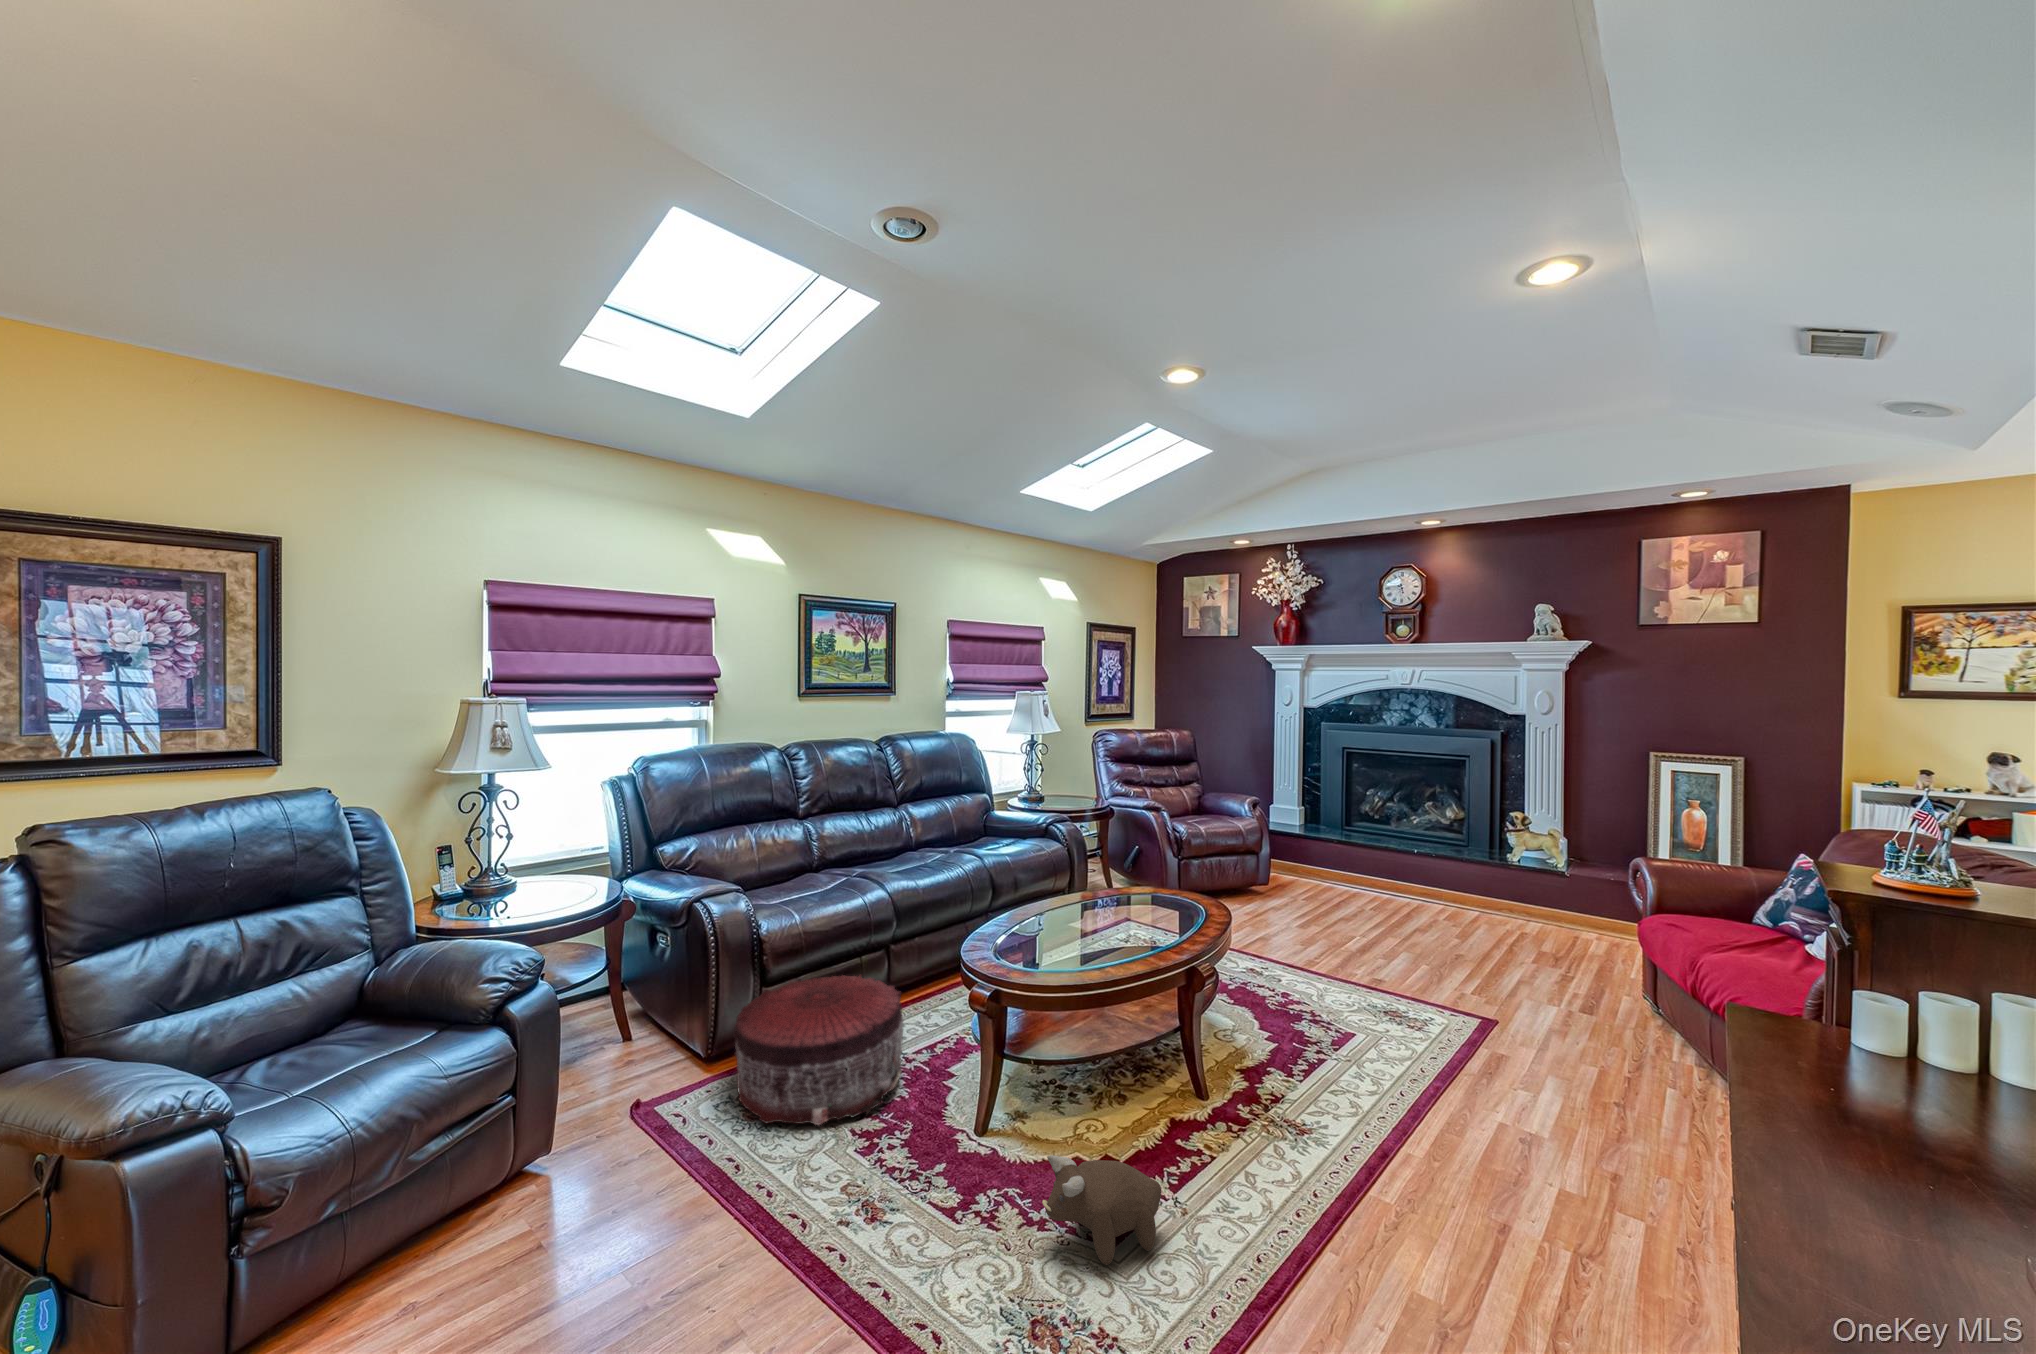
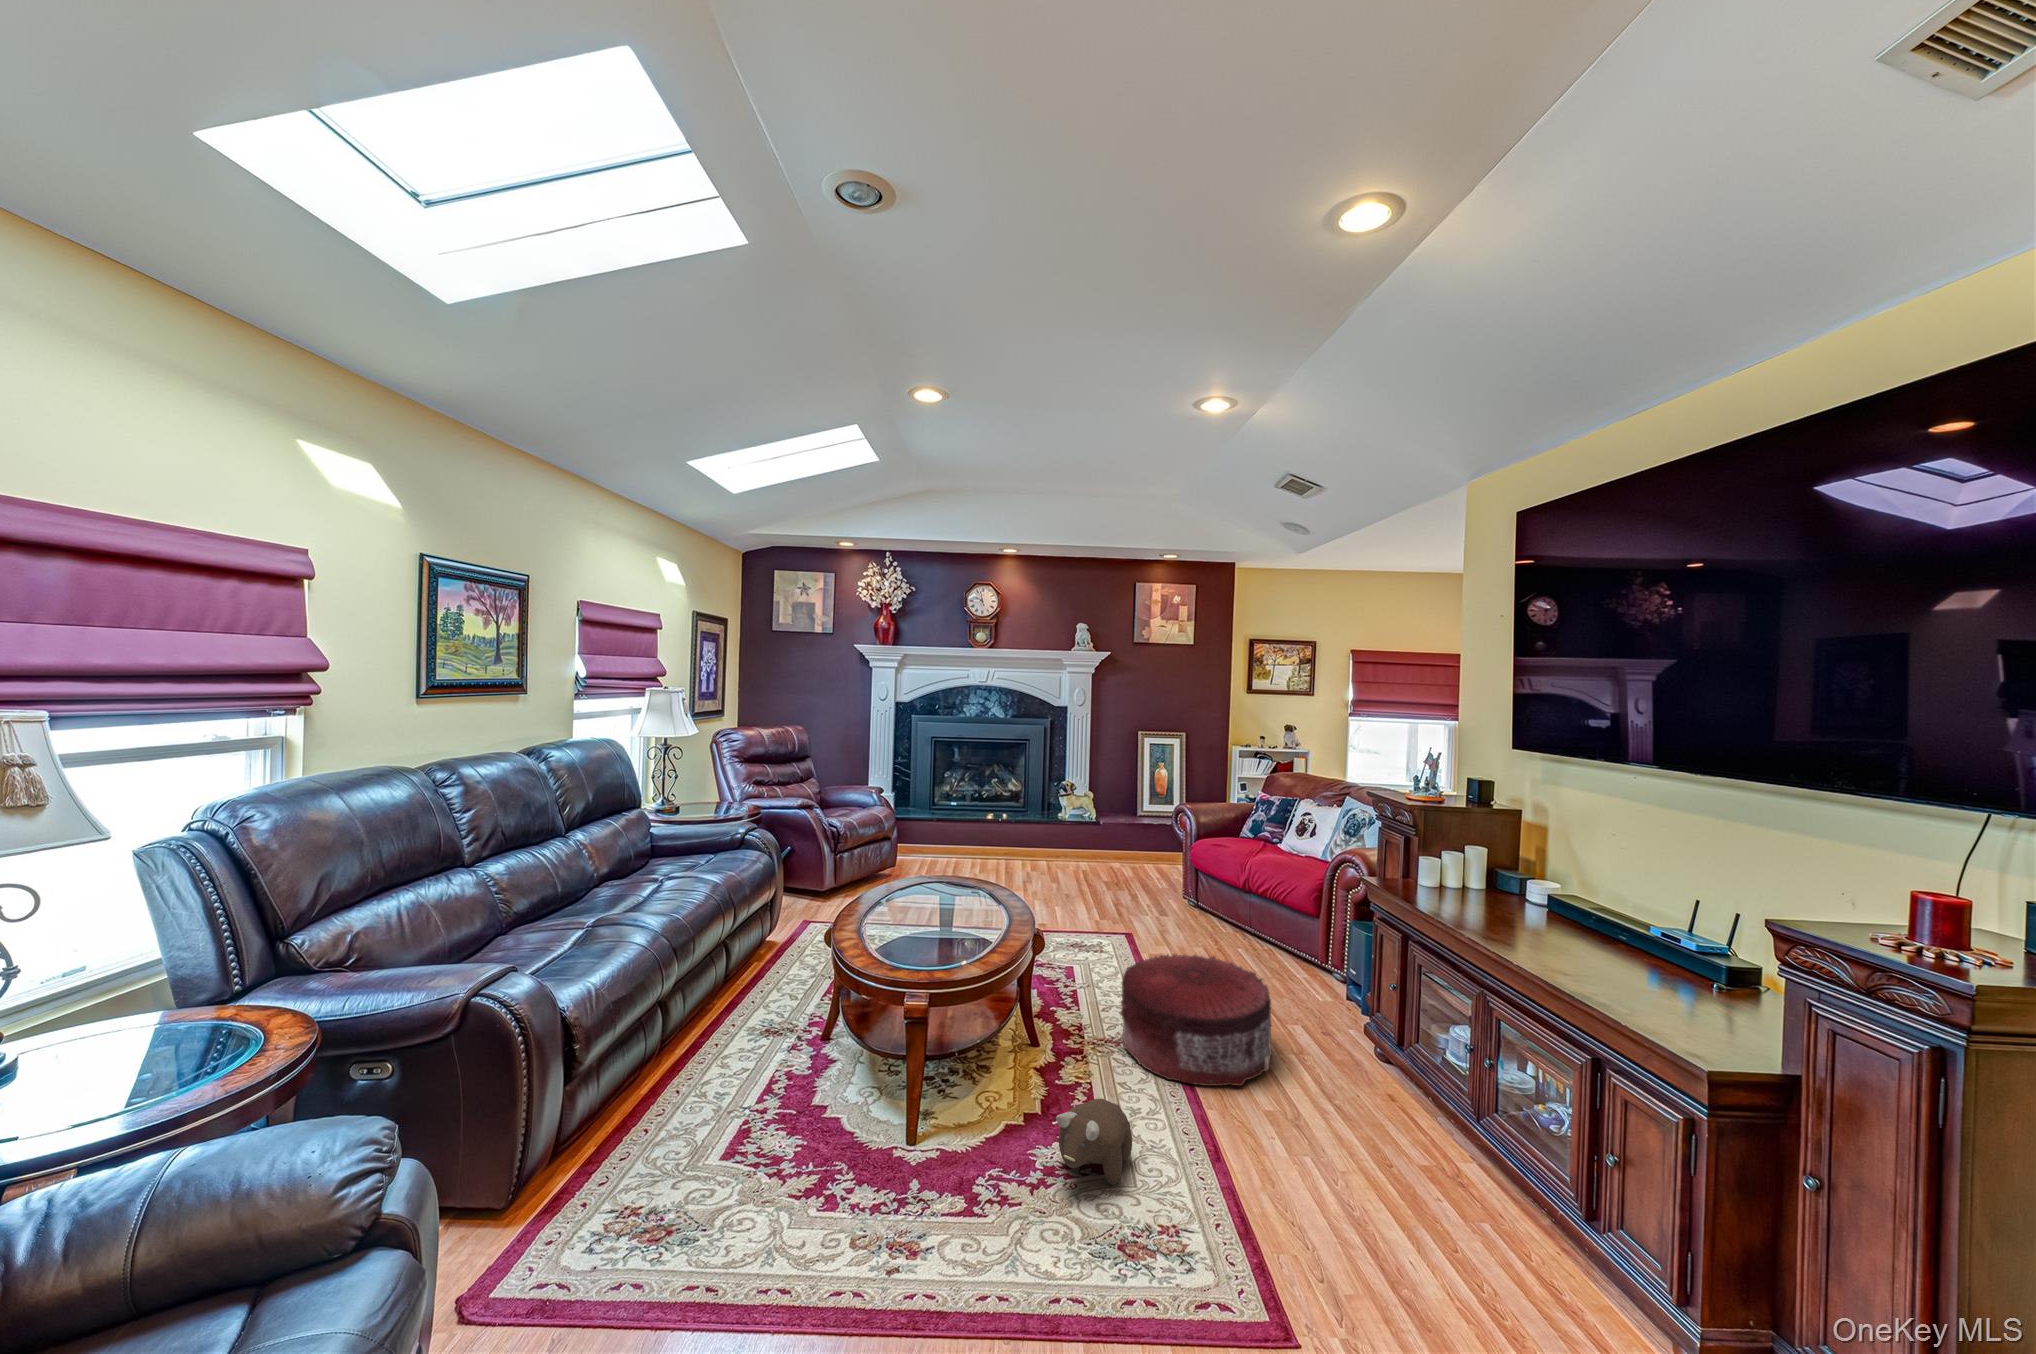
pouf: present [733,975,903,1125] -> present [1121,954,1272,1086]

